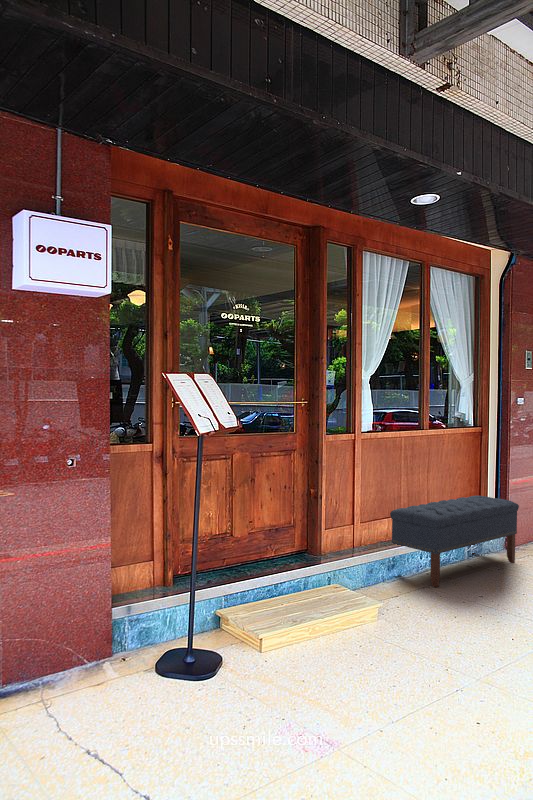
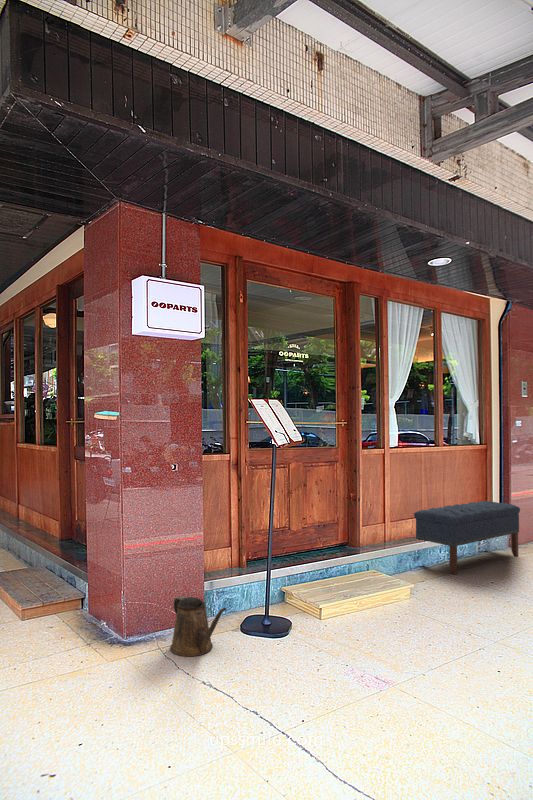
watering can: none [60,630,126,710] -> present [171,596,226,656]

